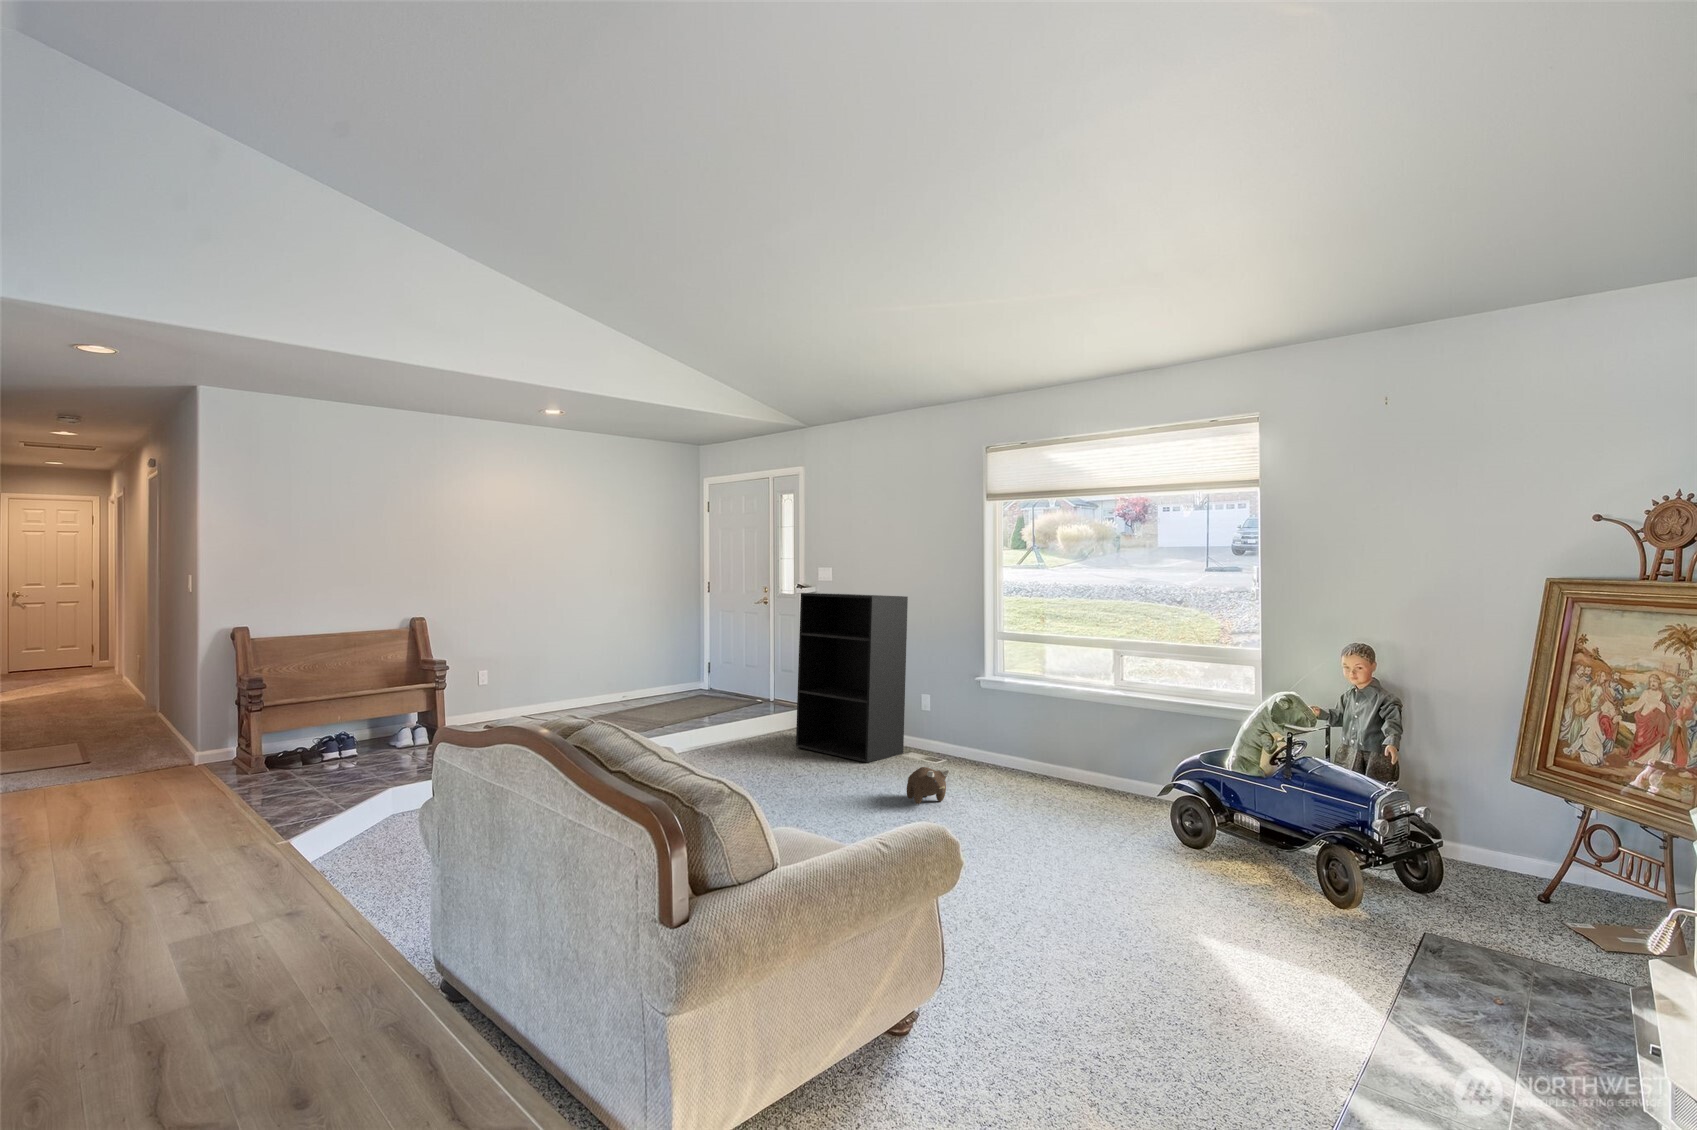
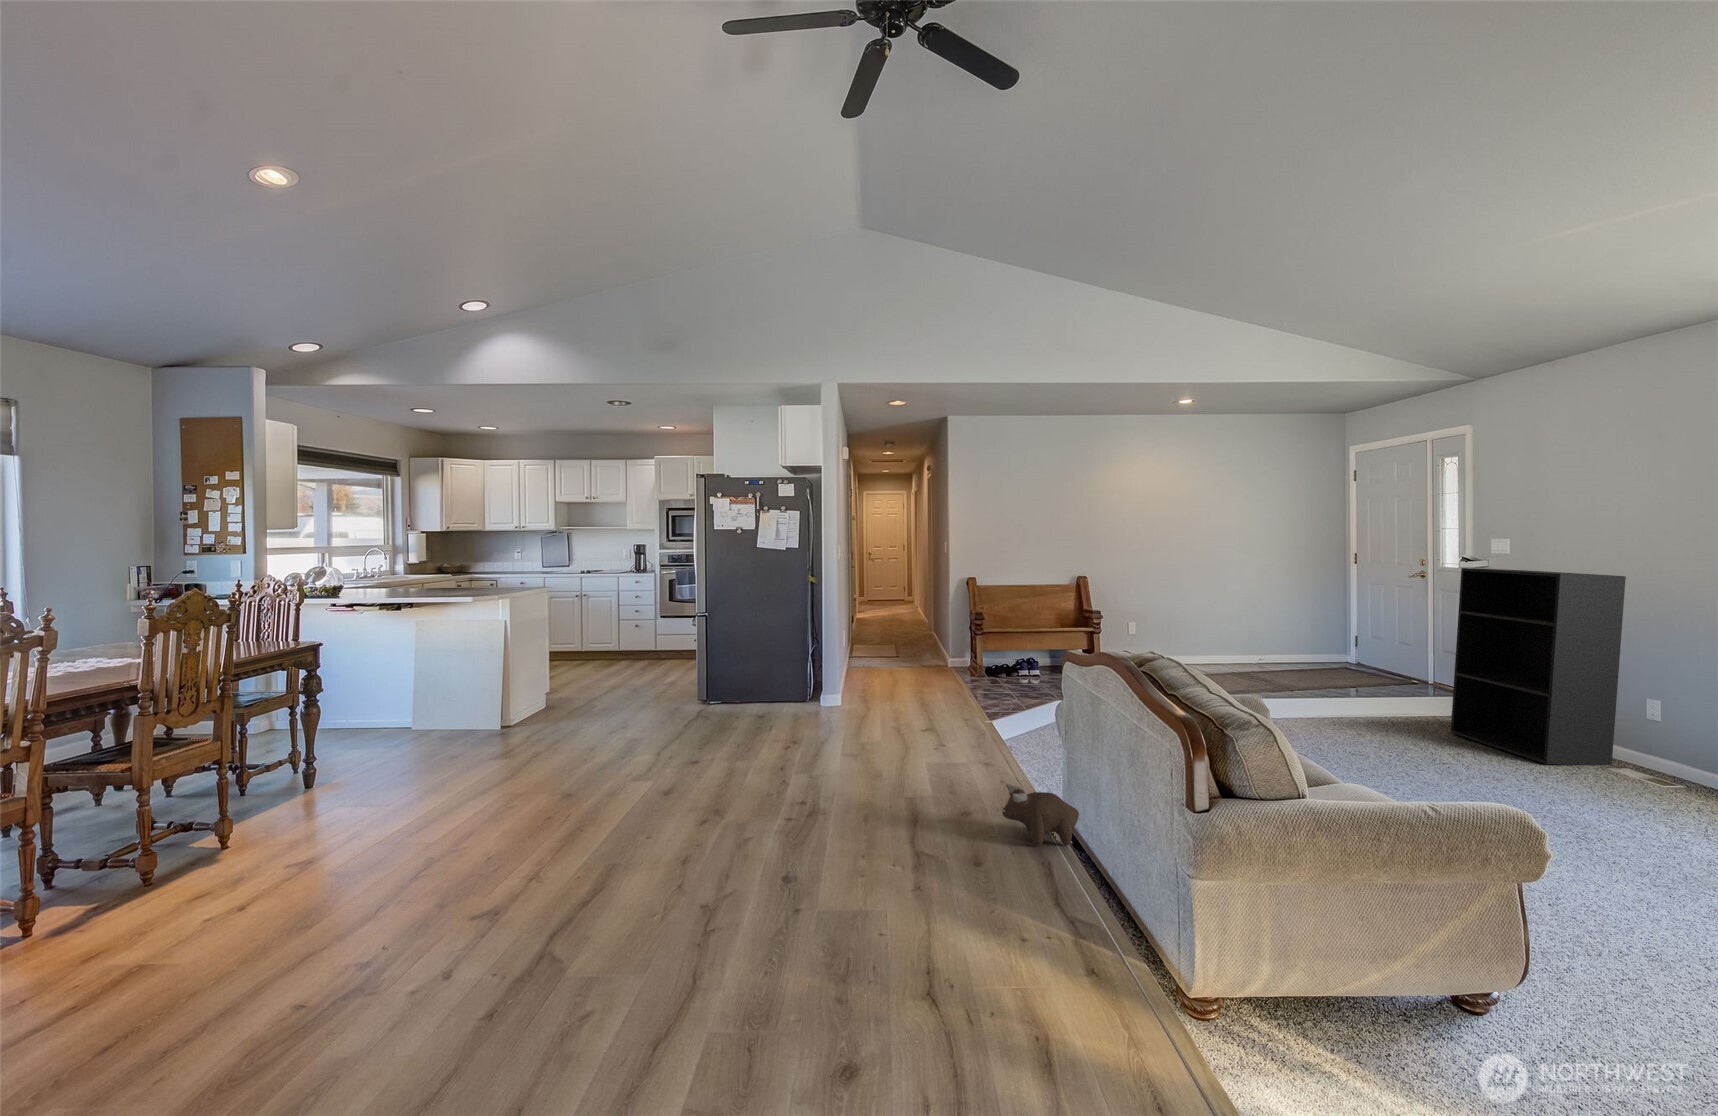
plush toy: present [907,767,949,804] -> present [1001,784,1079,846]

